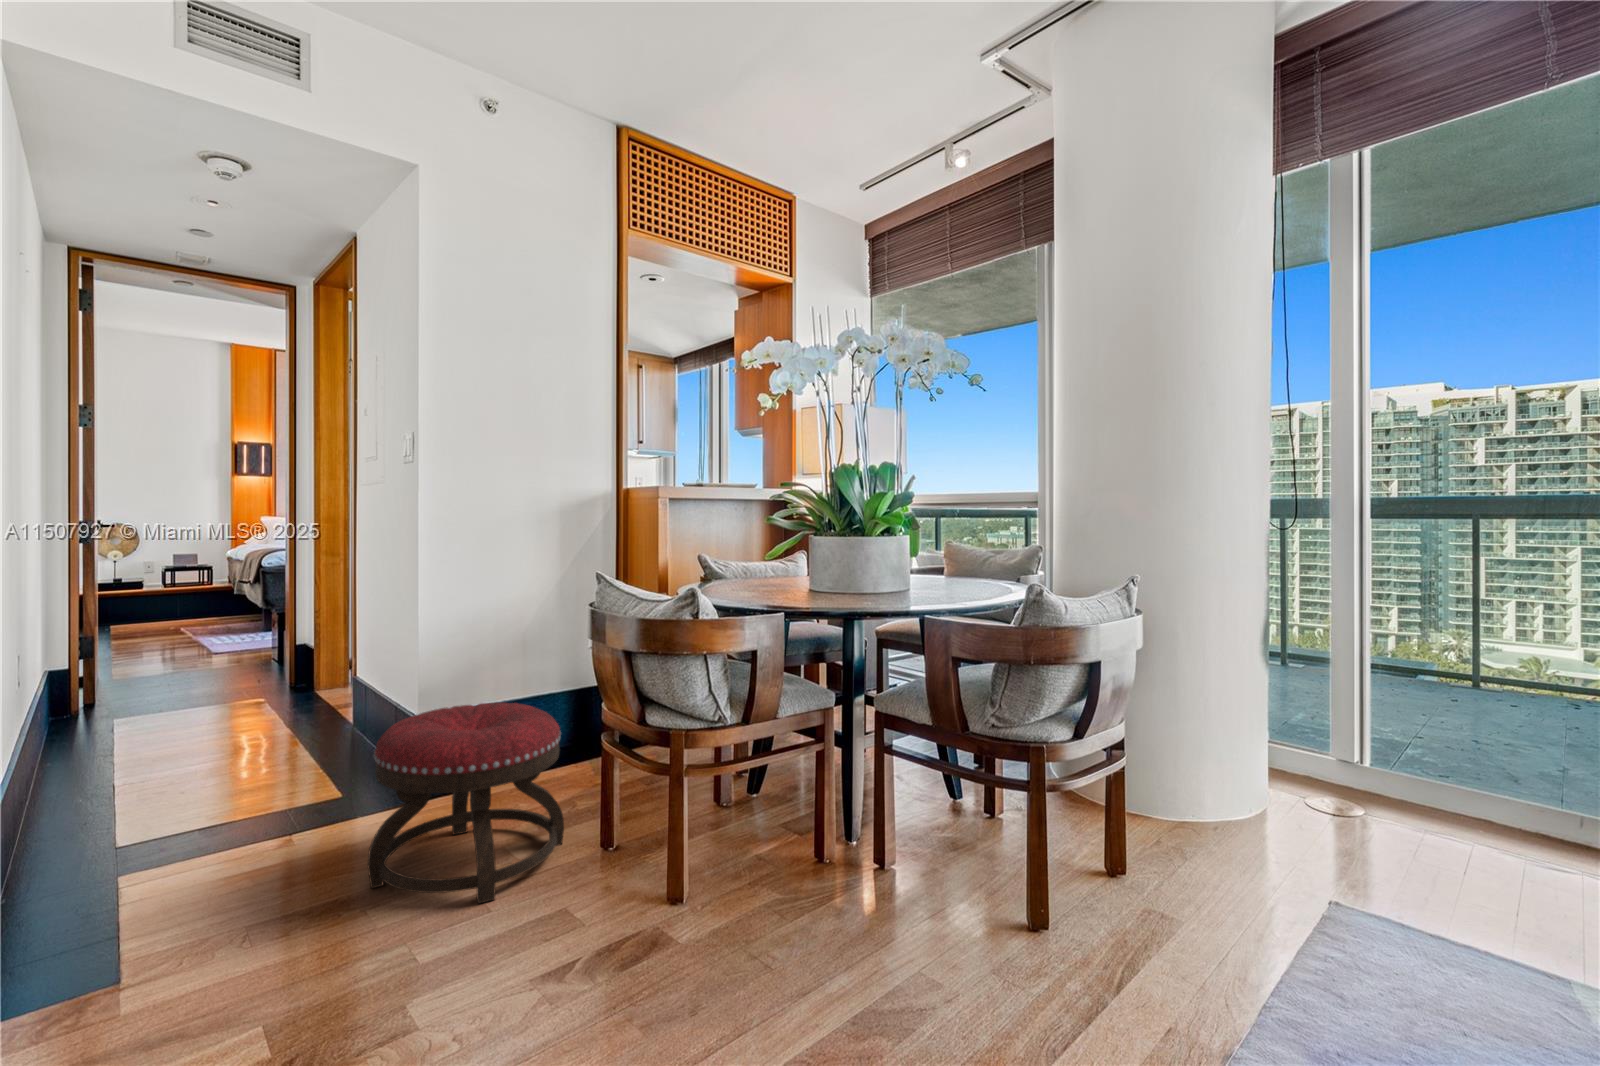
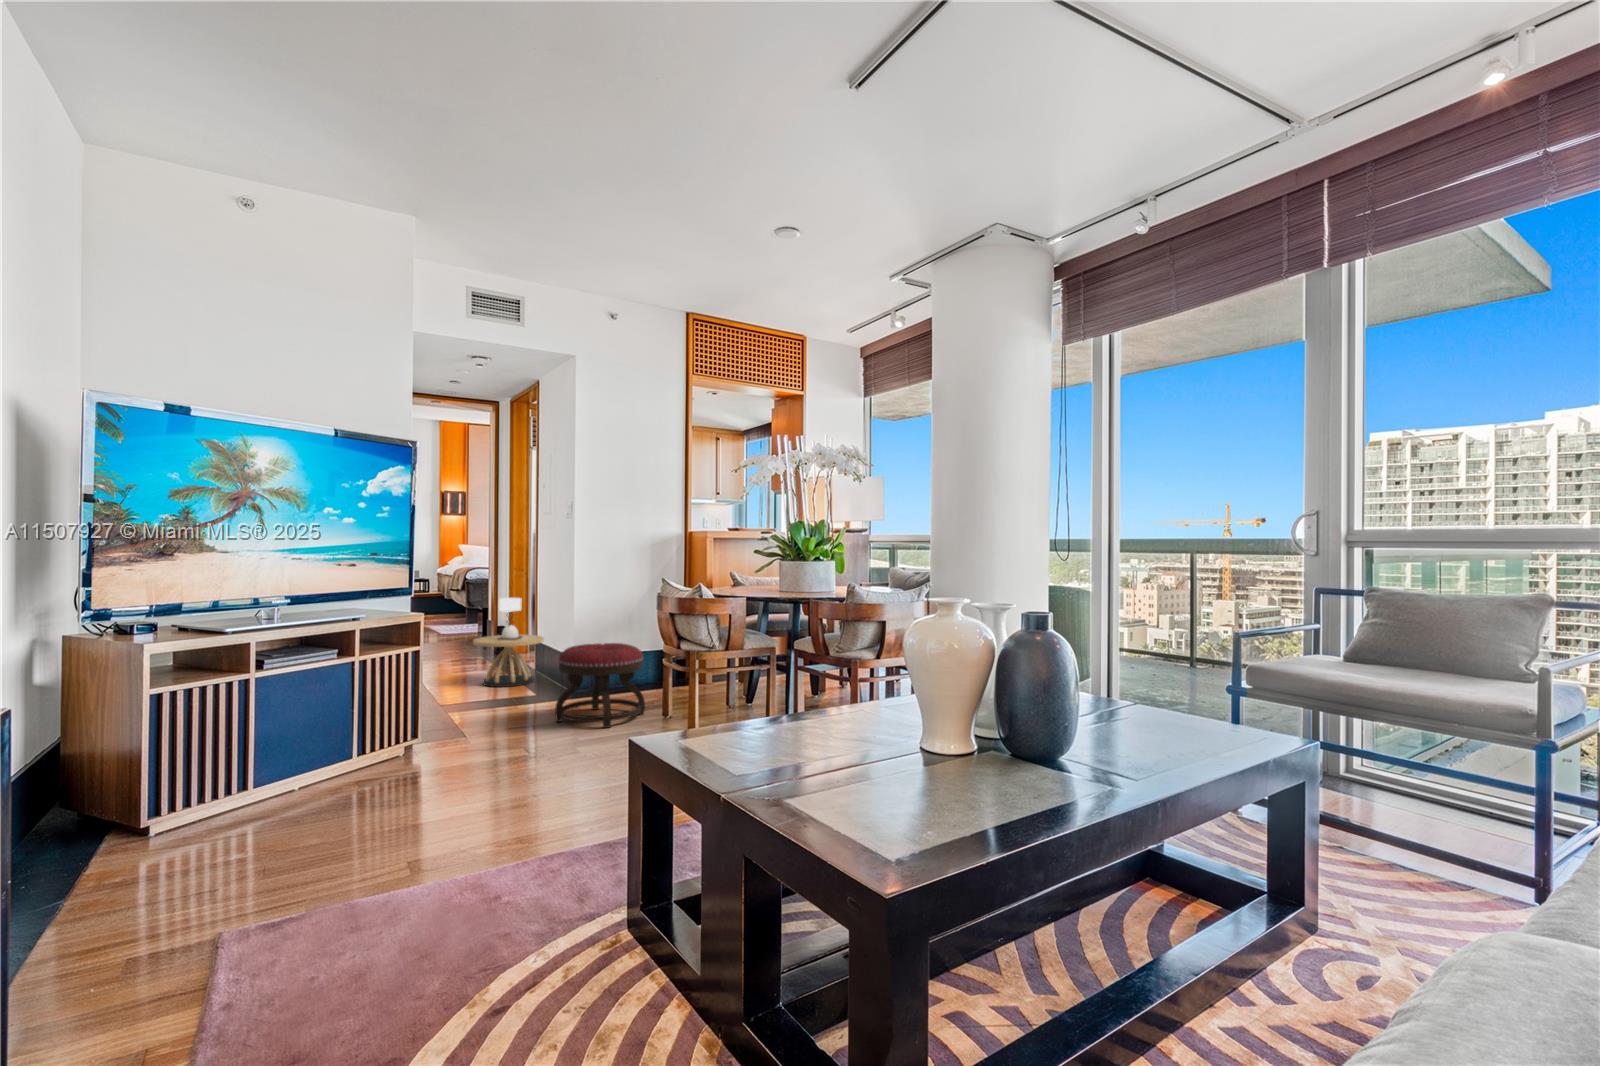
side table: none [218,606,363,772] -> present [473,598,544,687]

